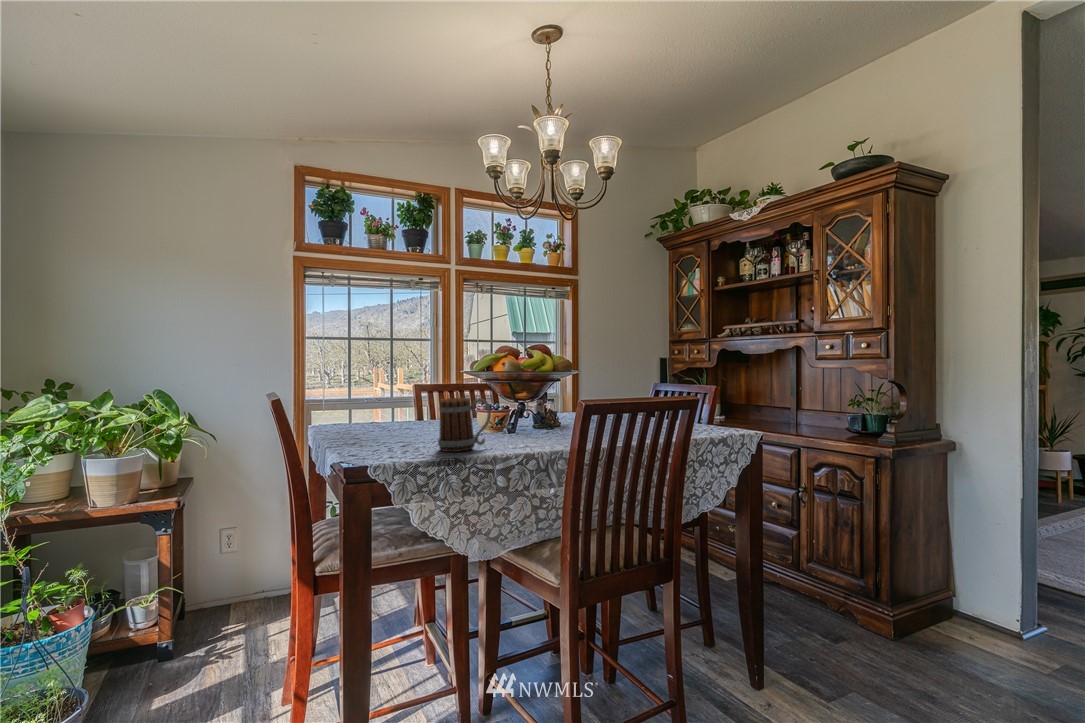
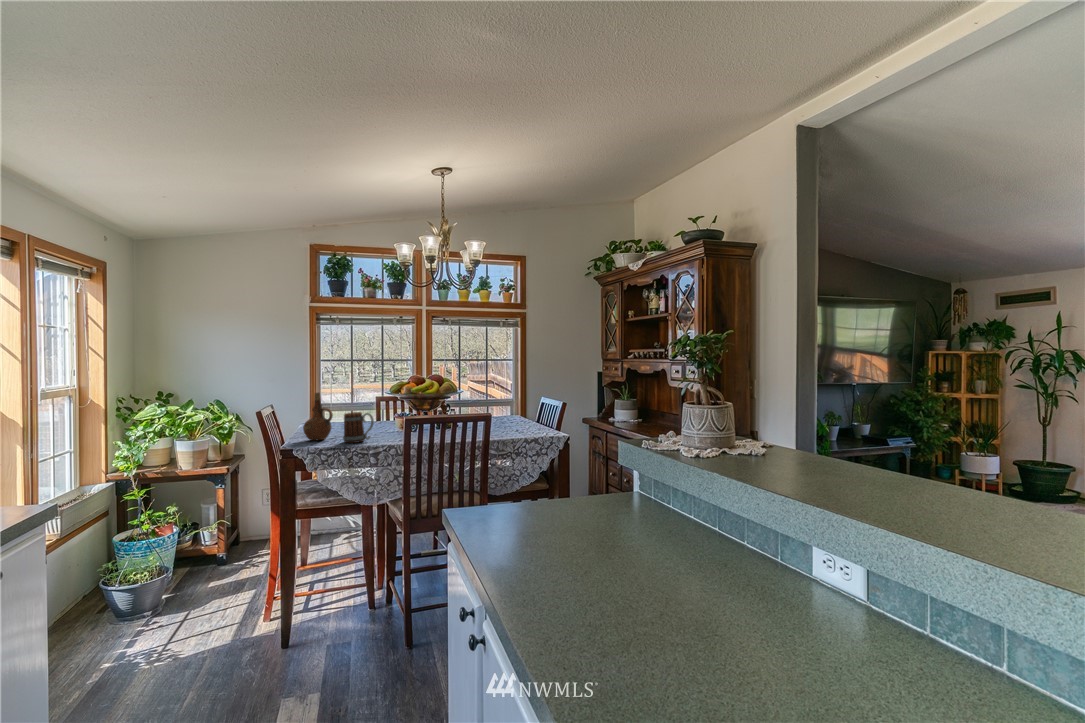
ceramic pitcher: none [360,365,409,449] -> present [303,393,333,440]

